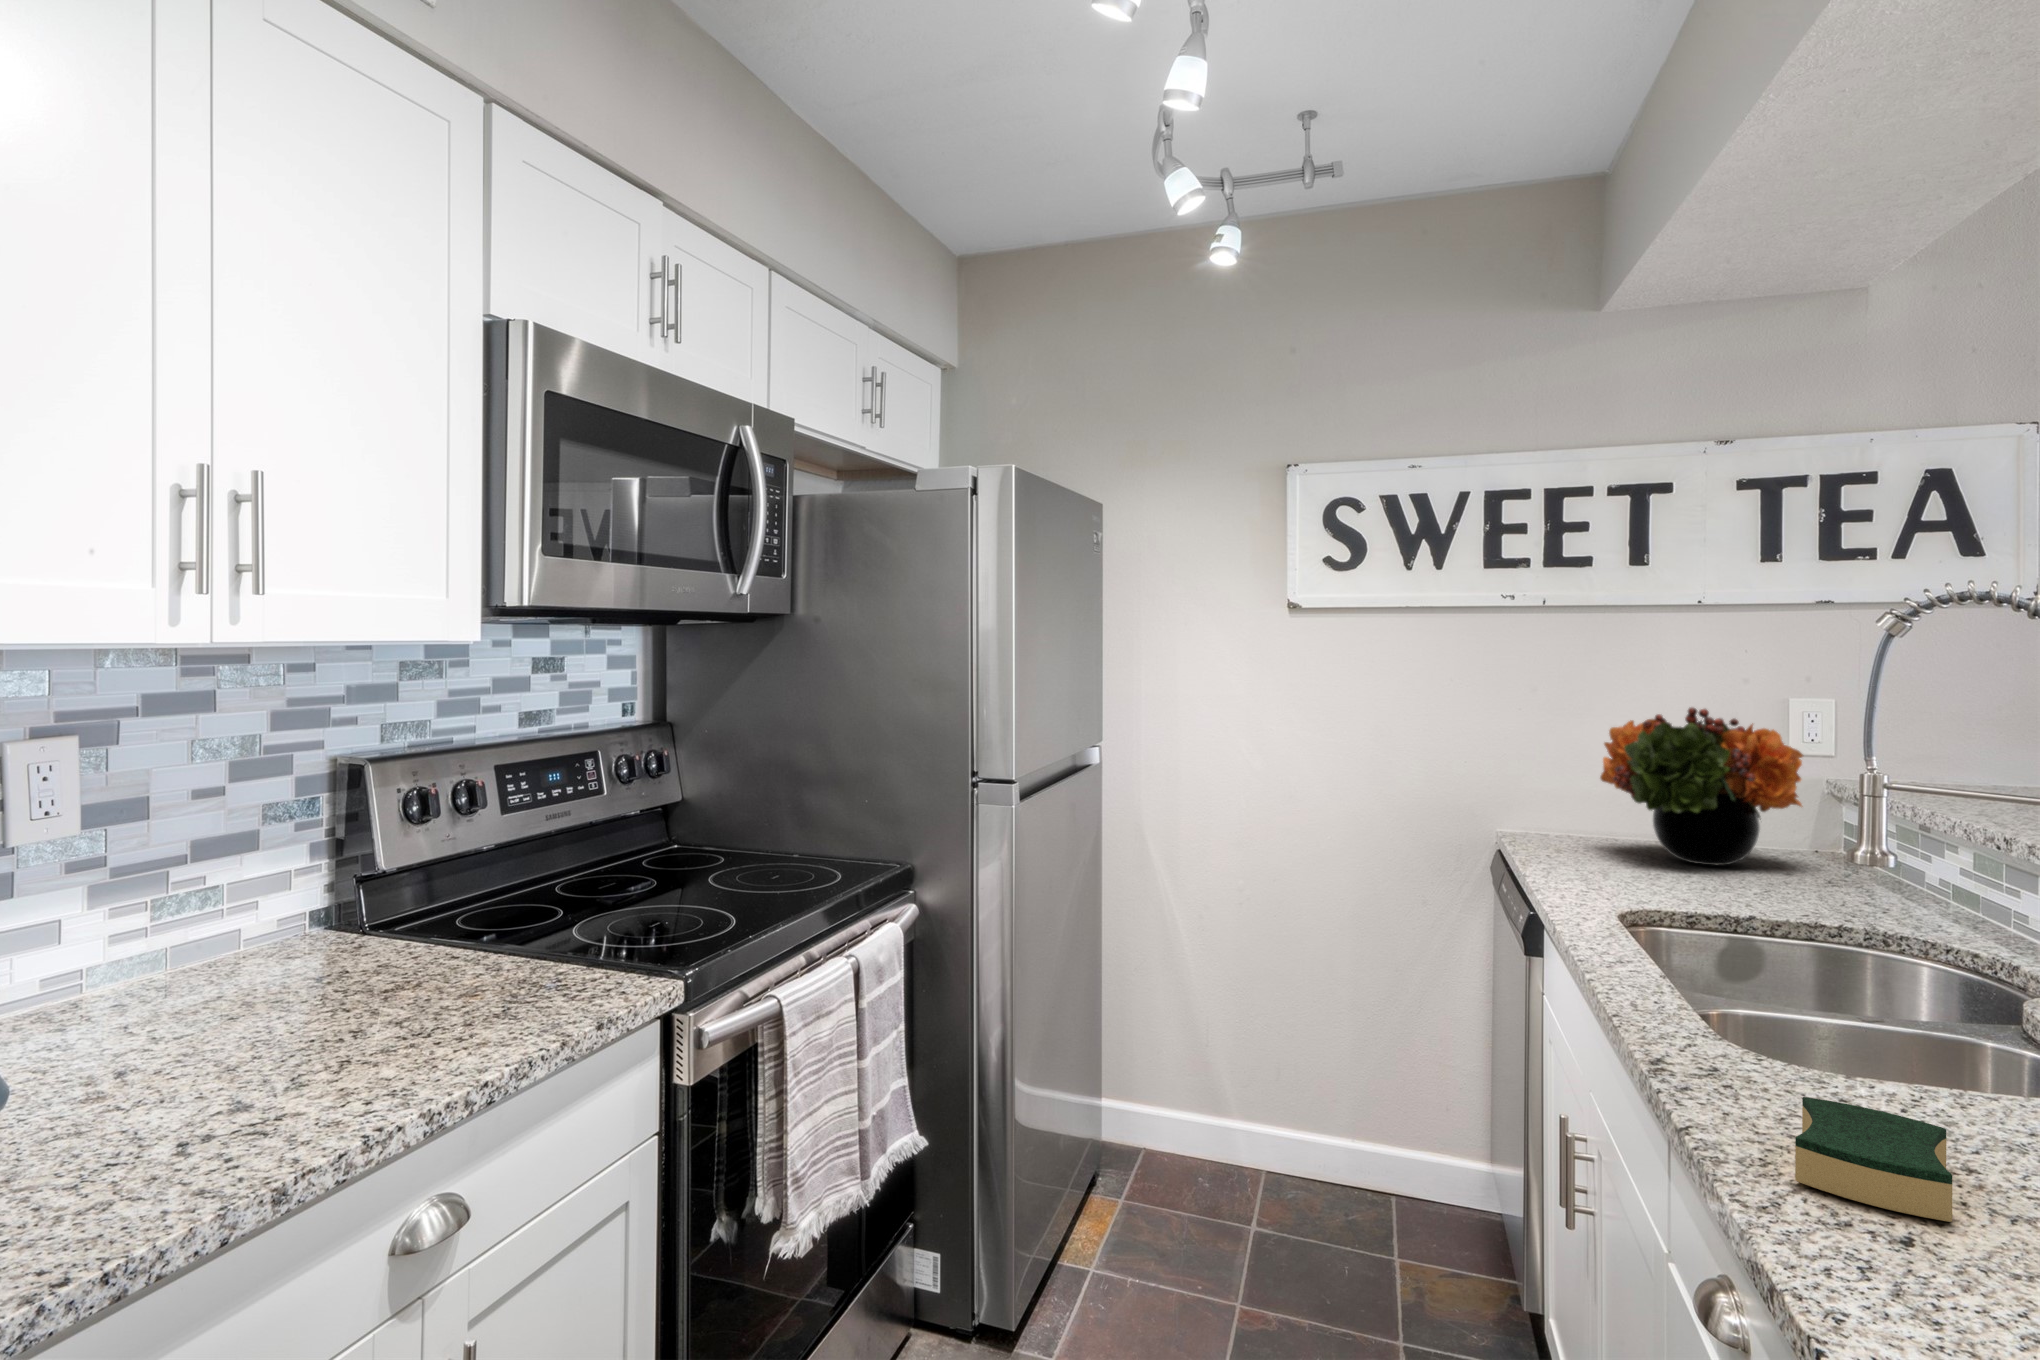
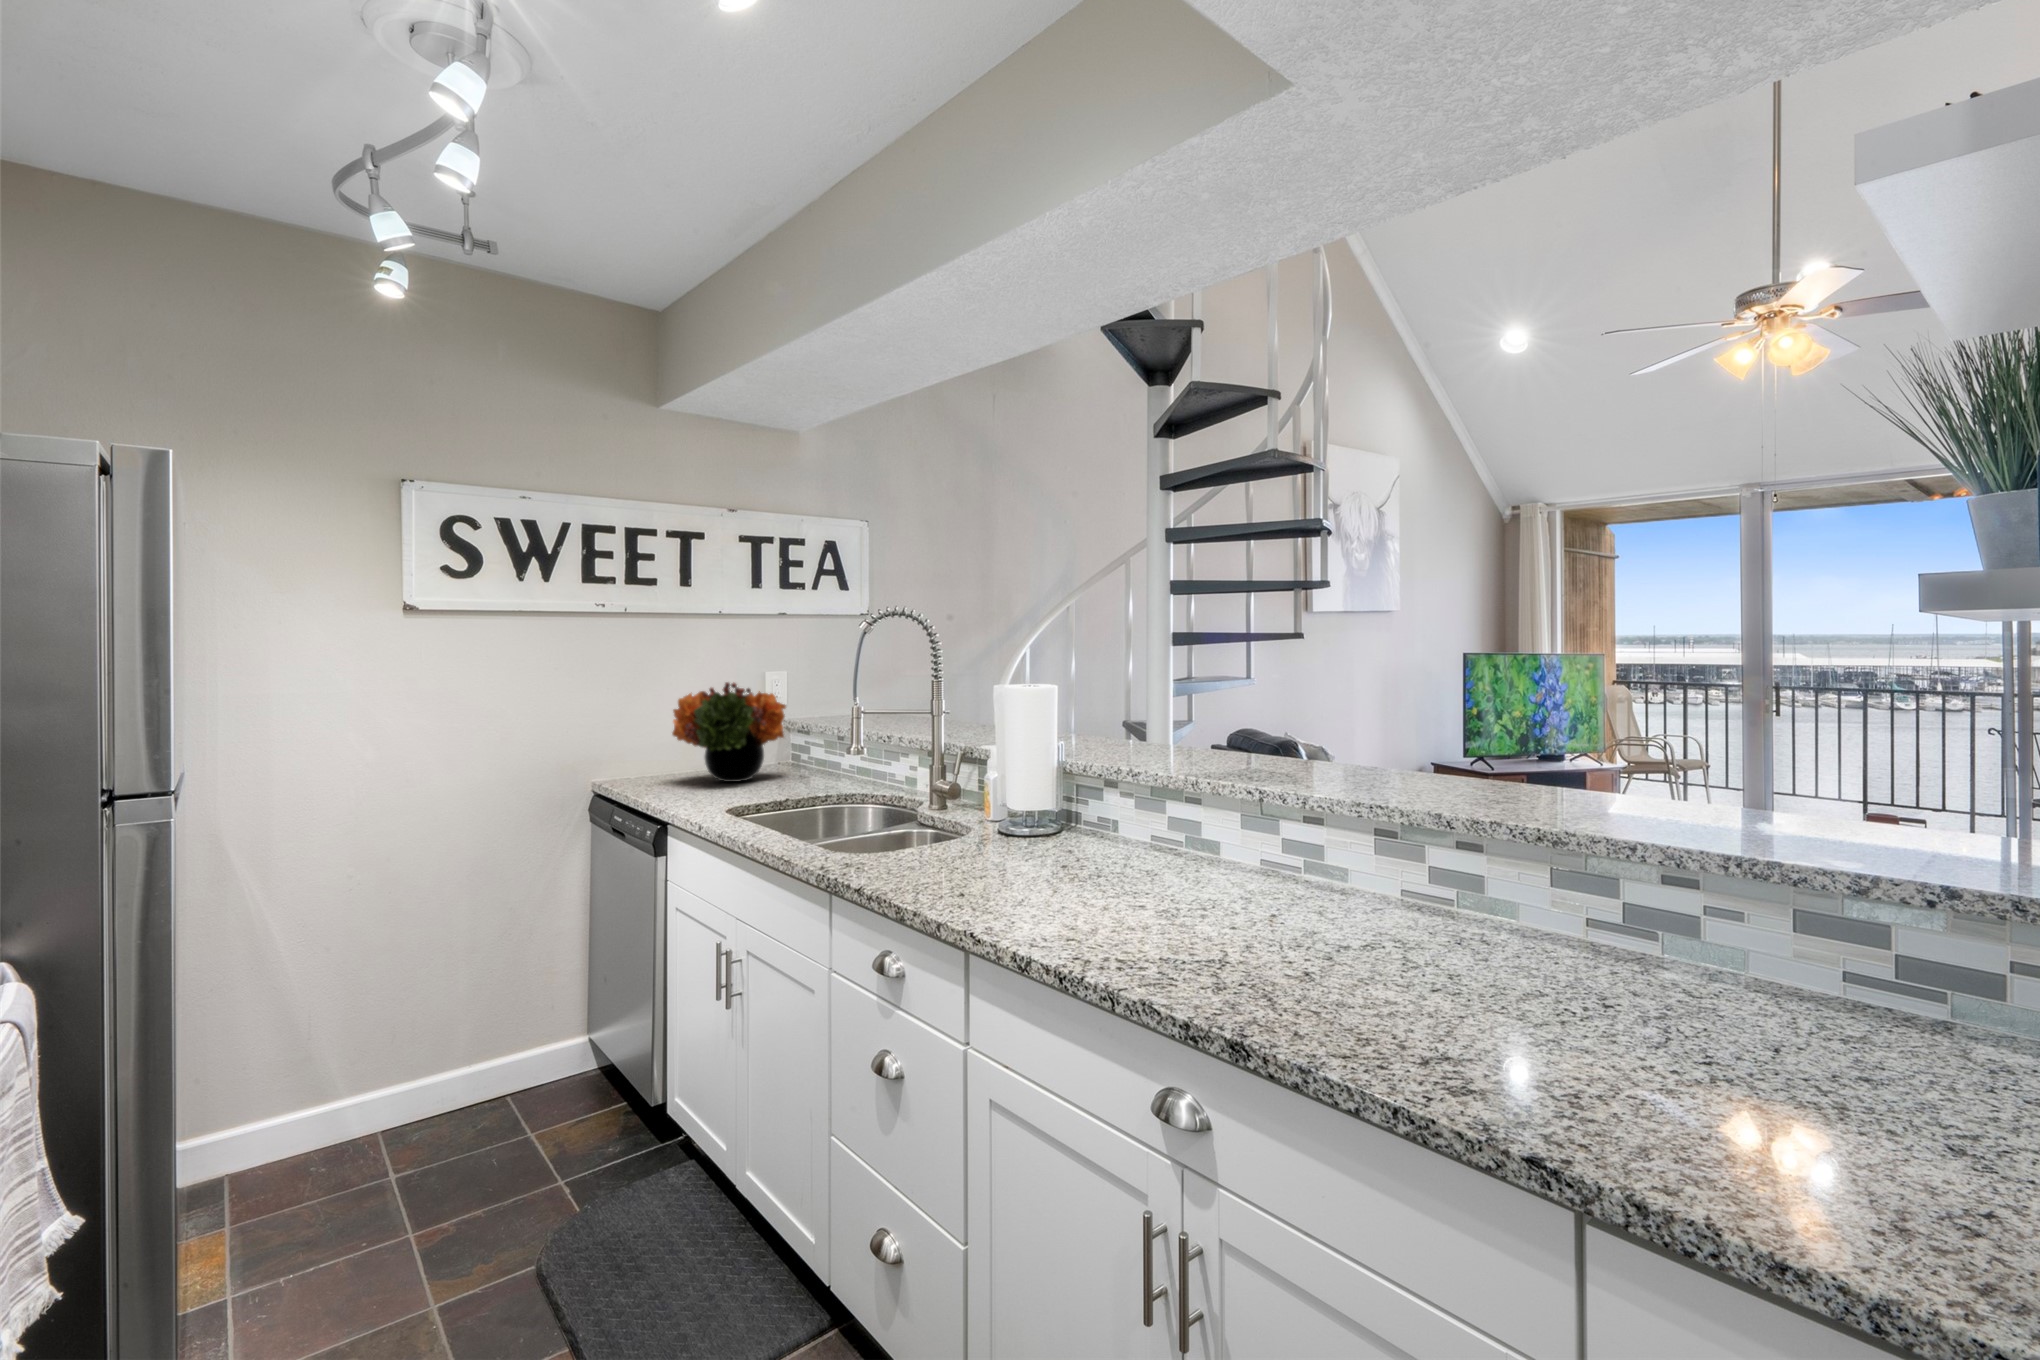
sponge: present [1795,1097,1952,1222] -> none [905,853,969,890]

